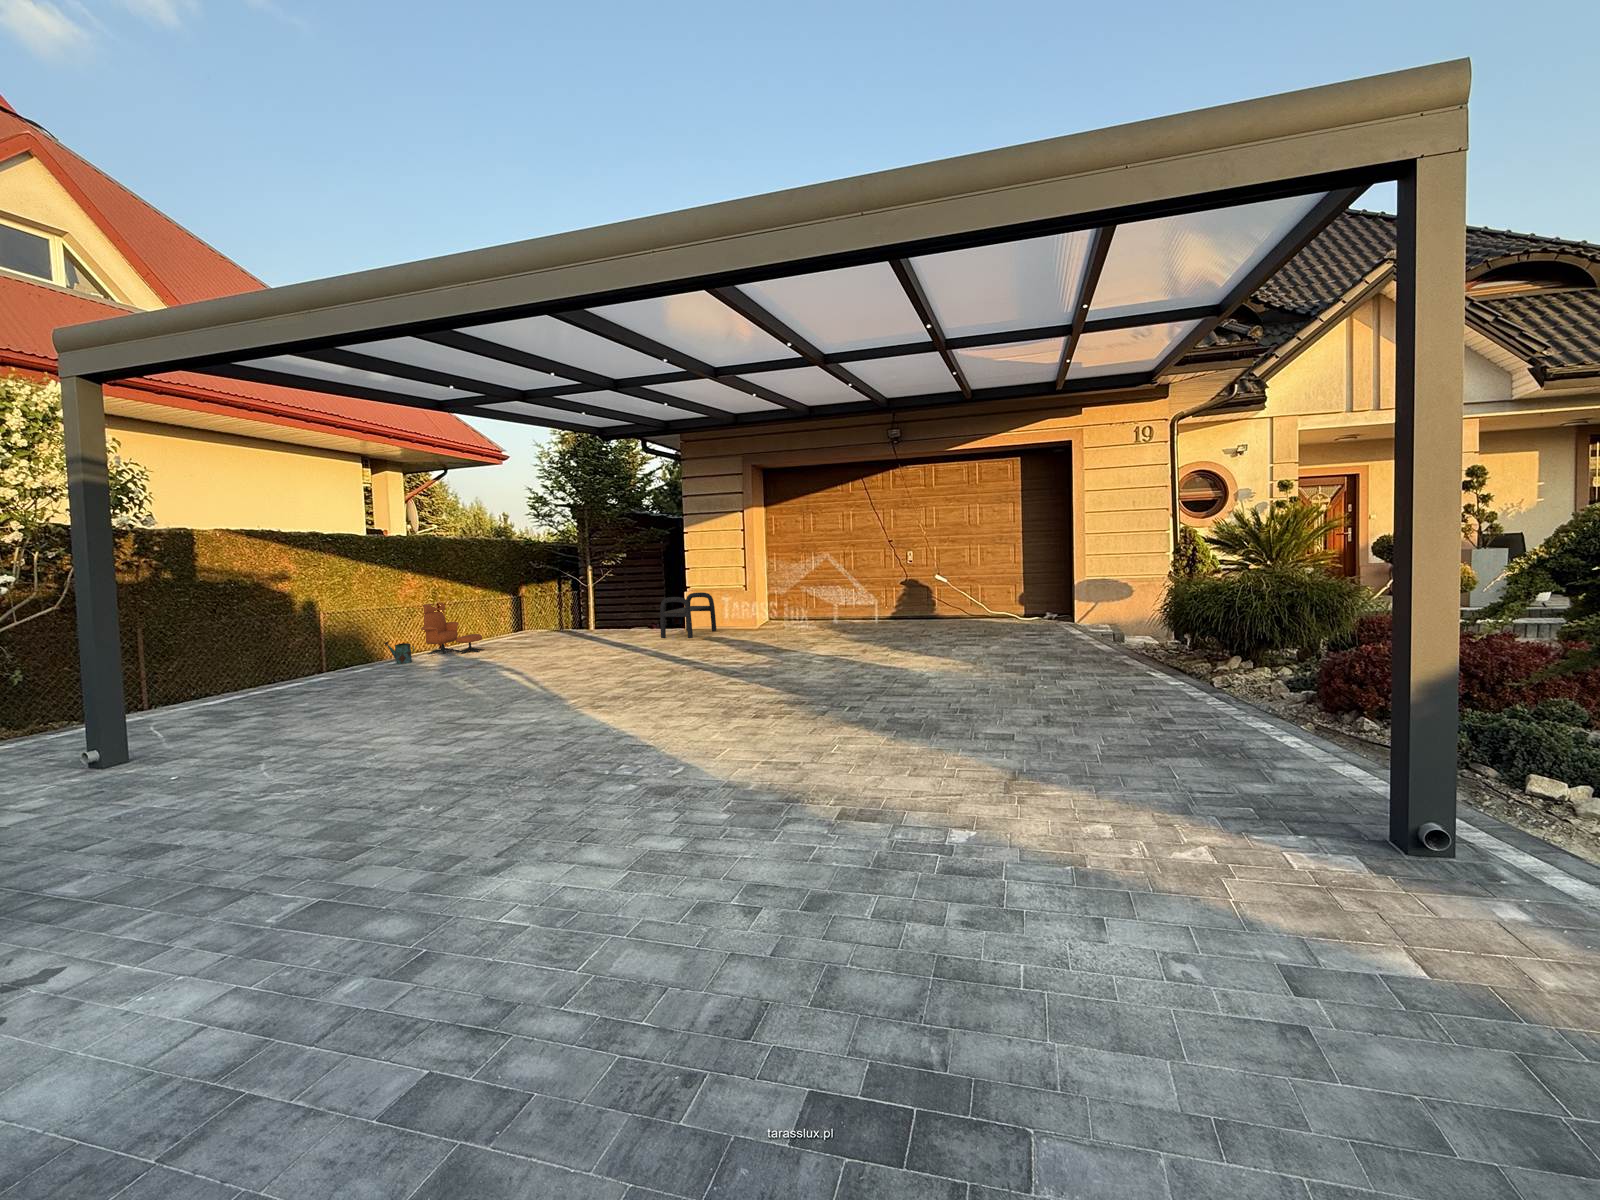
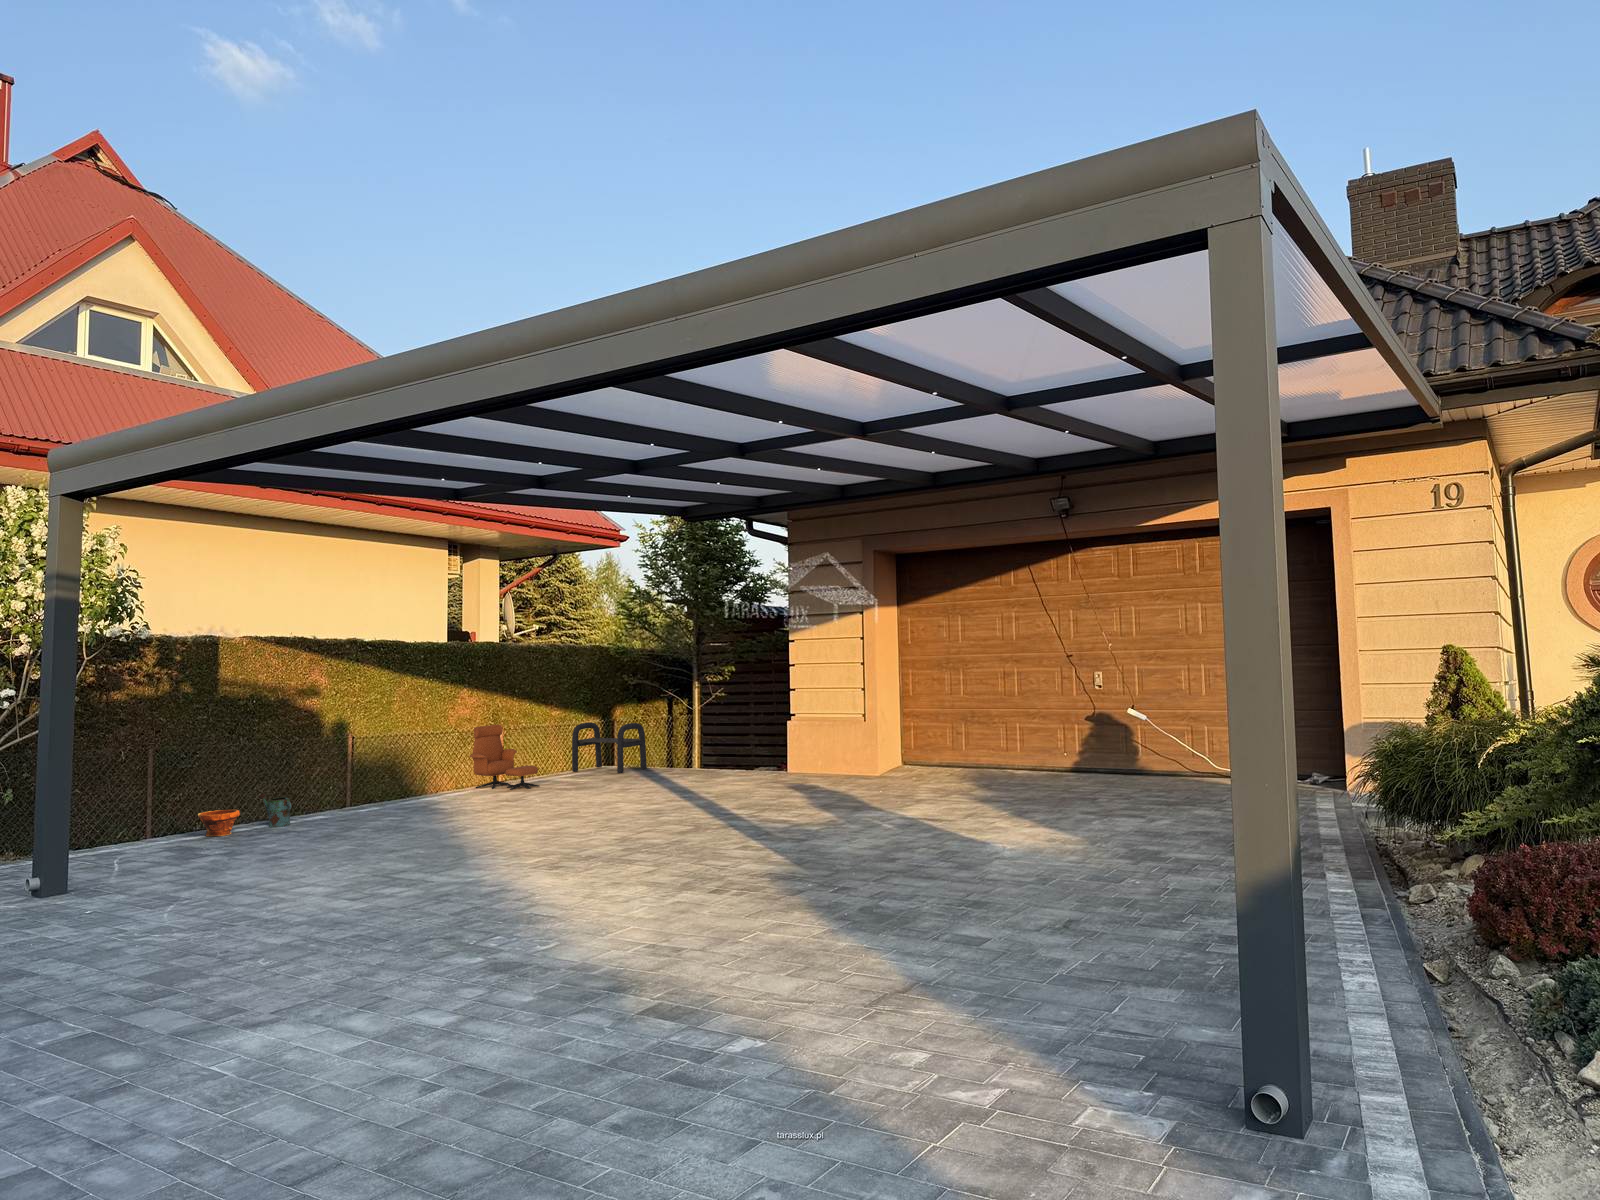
bench: present [660,592,716,638] -> present [572,722,647,774]
watering can: present [384,642,415,664] -> present [259,794,292,827]
planter: none [196,683,239,708] -> present [198,810,240,836]

